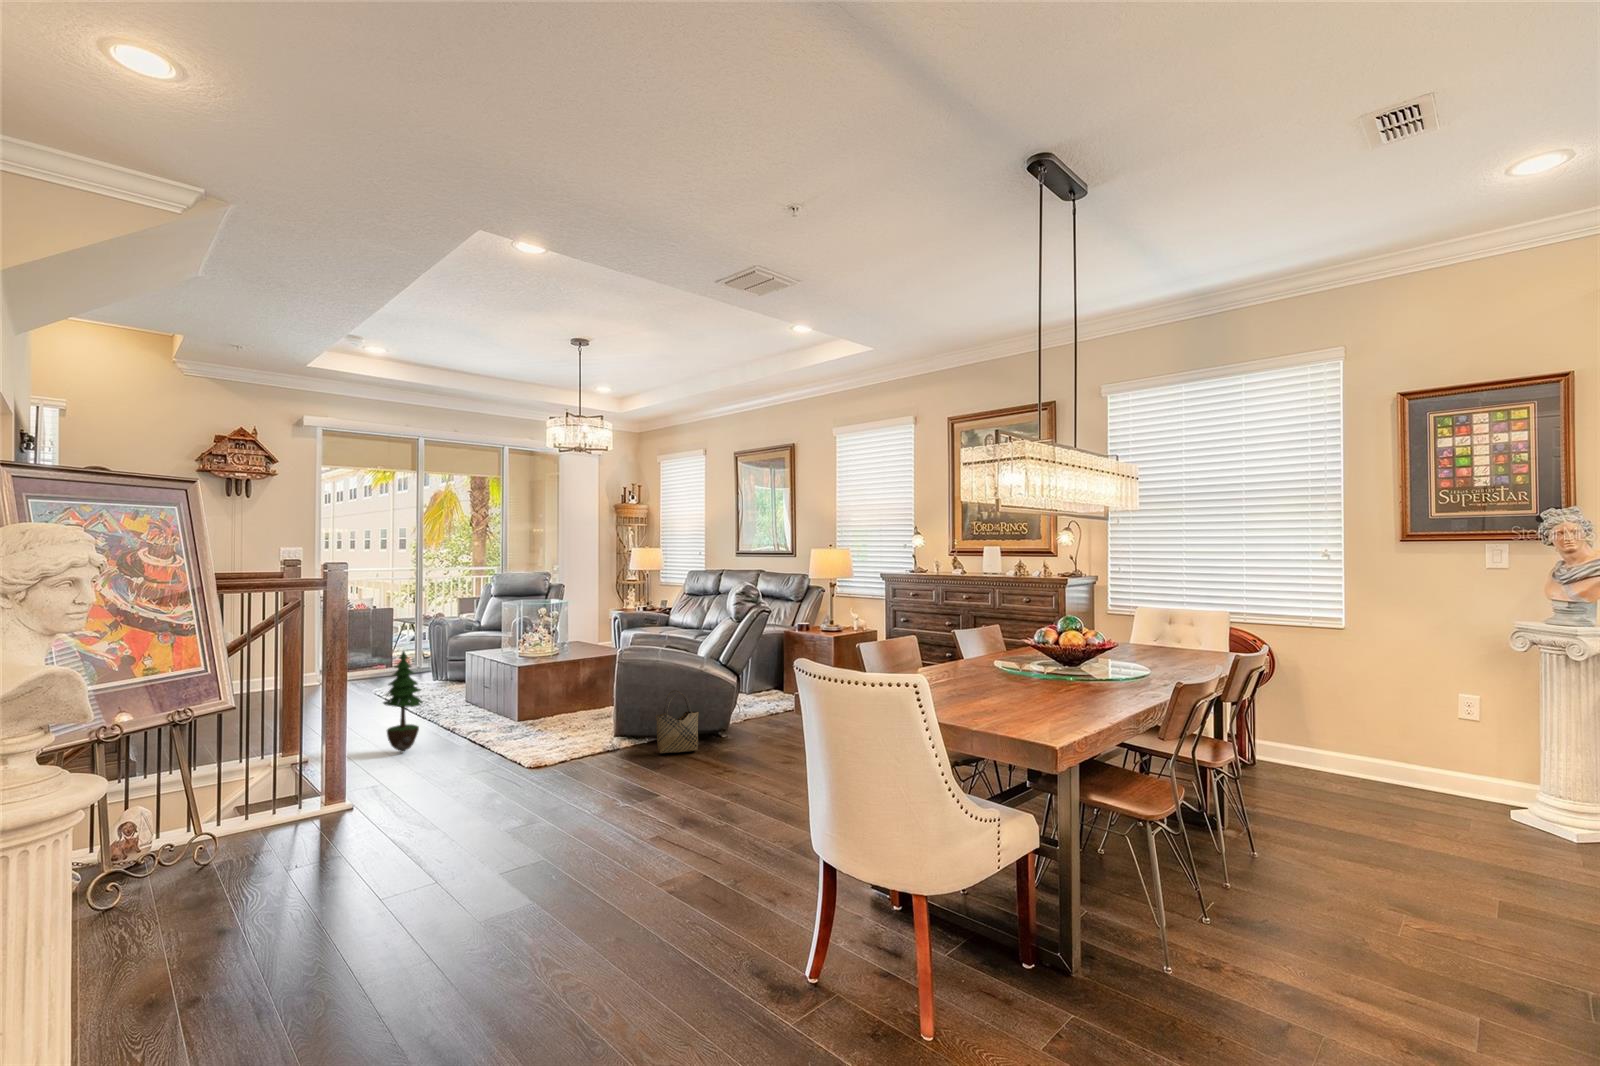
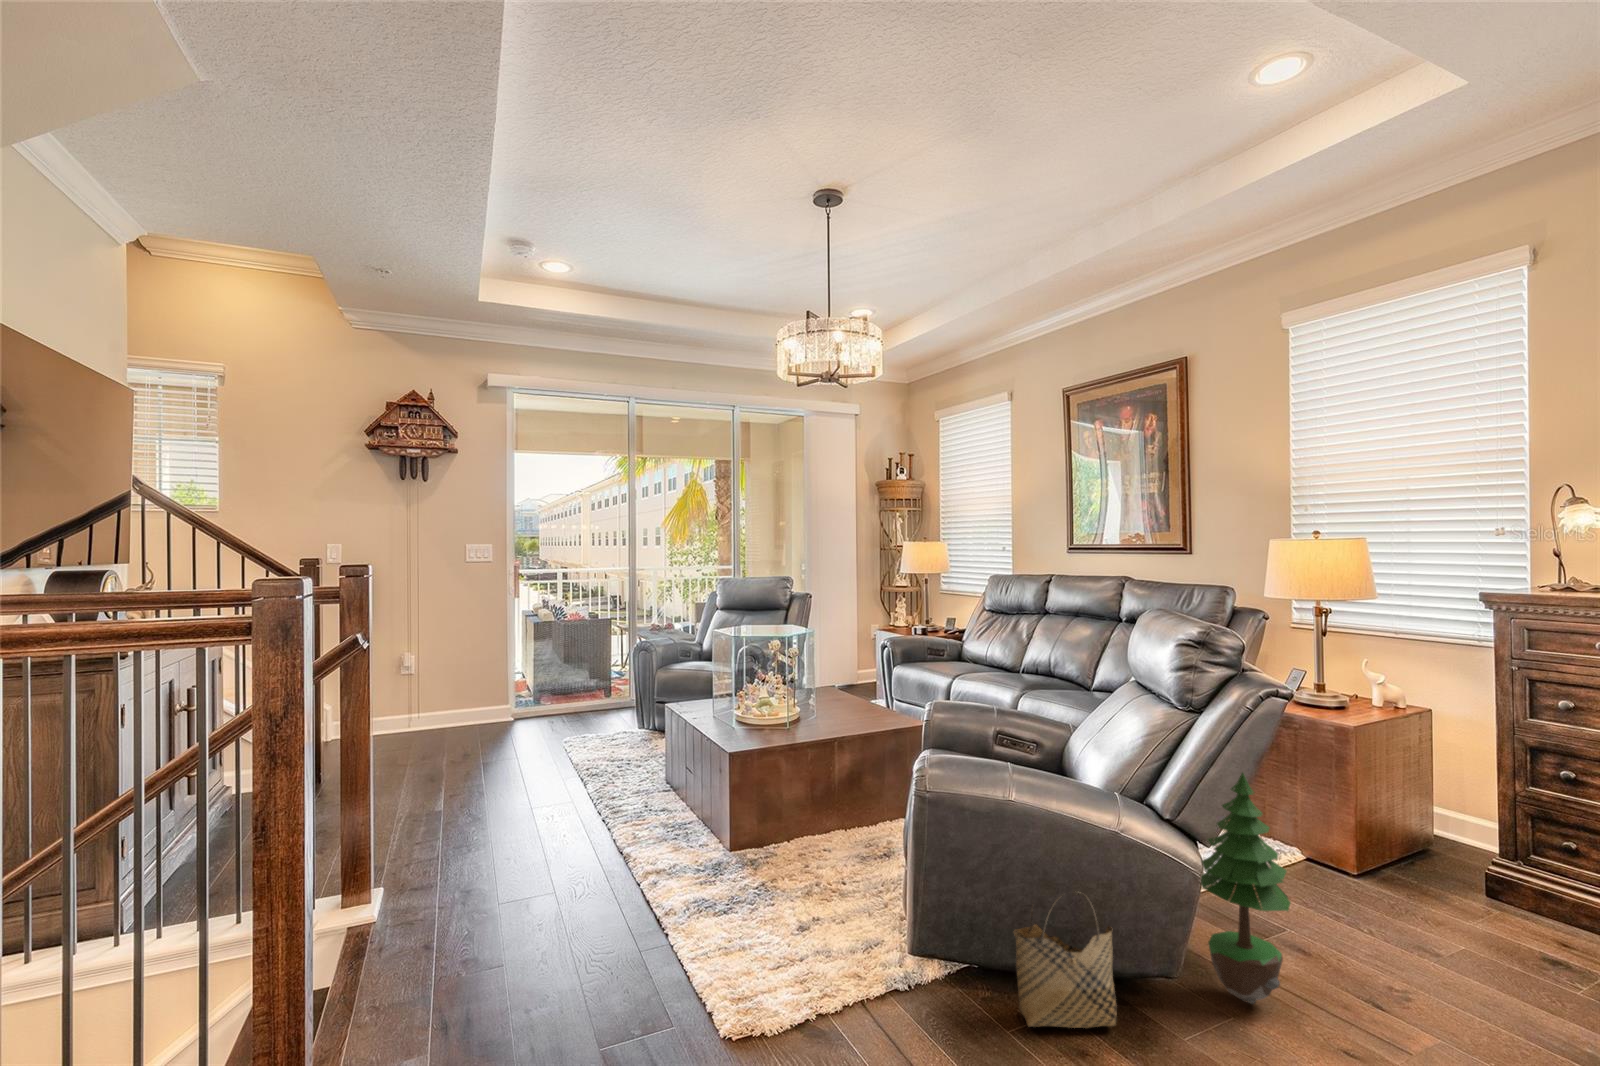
potted tree: present [383,651,423,752] -> present [1201,773,1290,1004]

